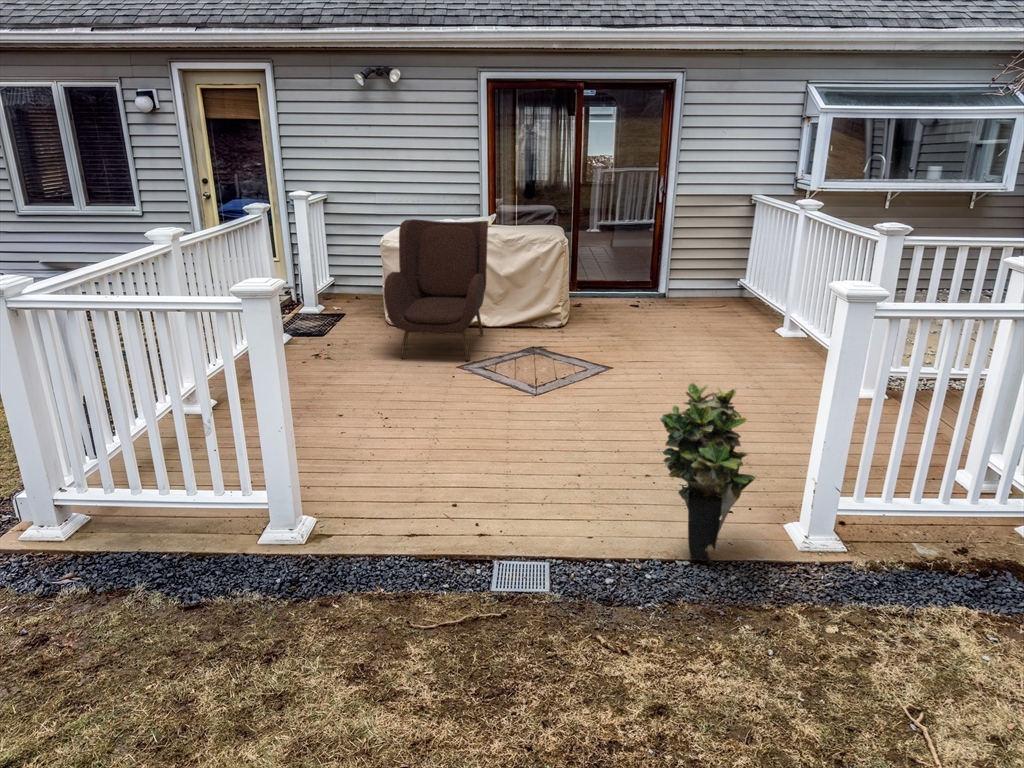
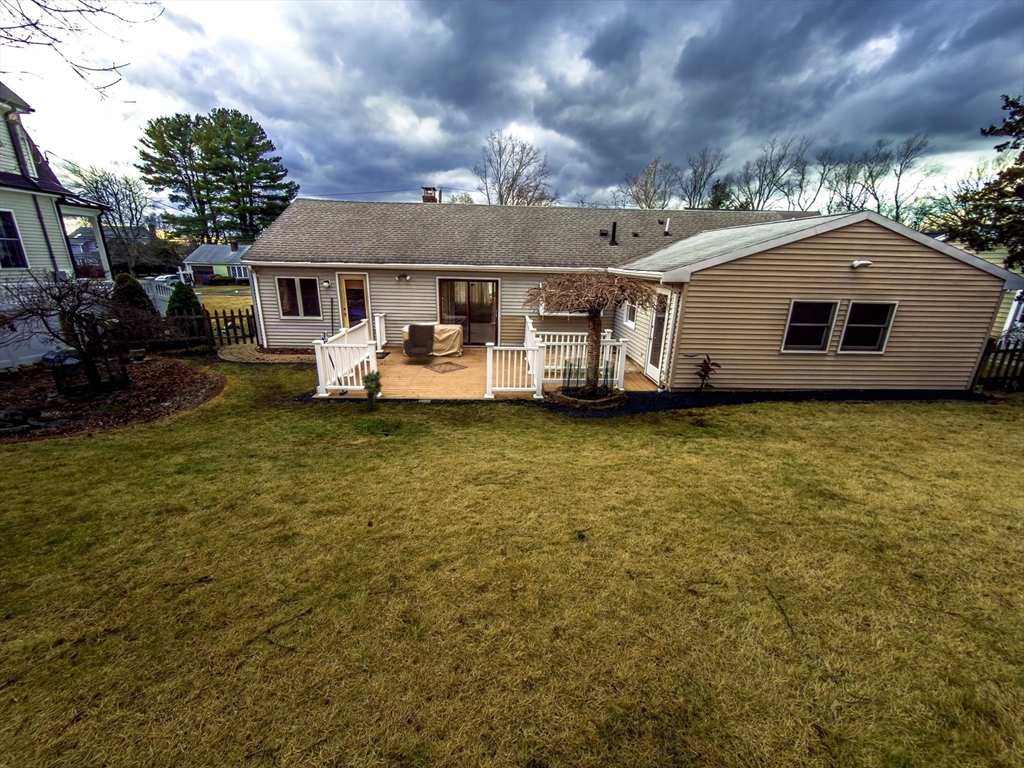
potted plant: present [660,383,755,561] -> present [361,370,383,409]

